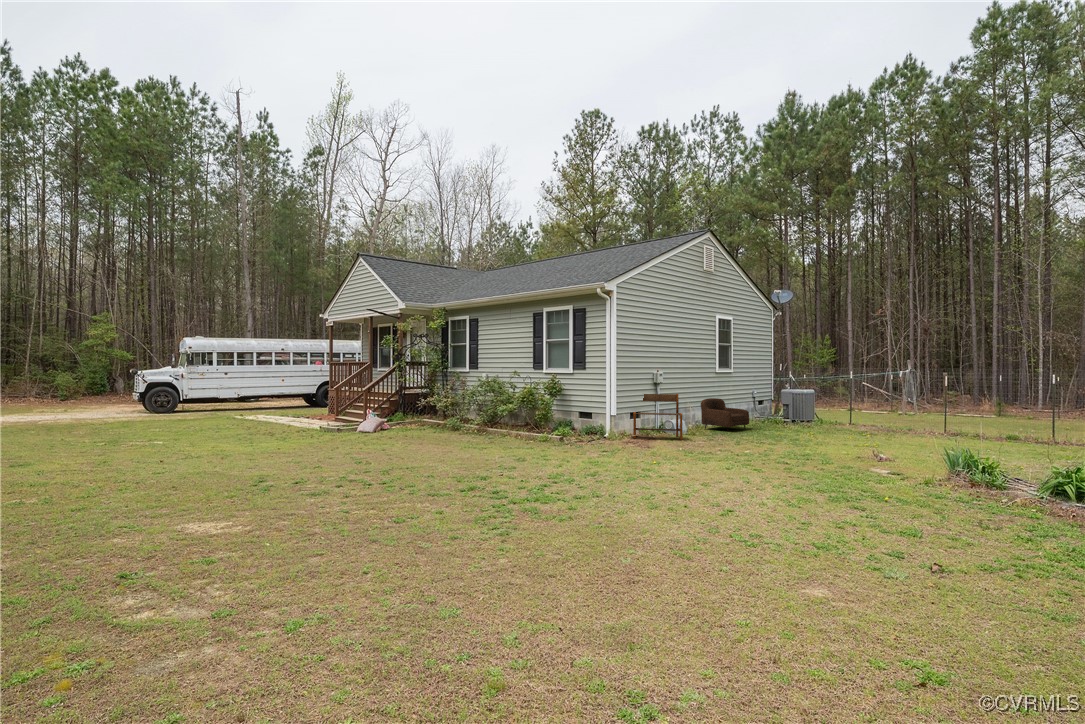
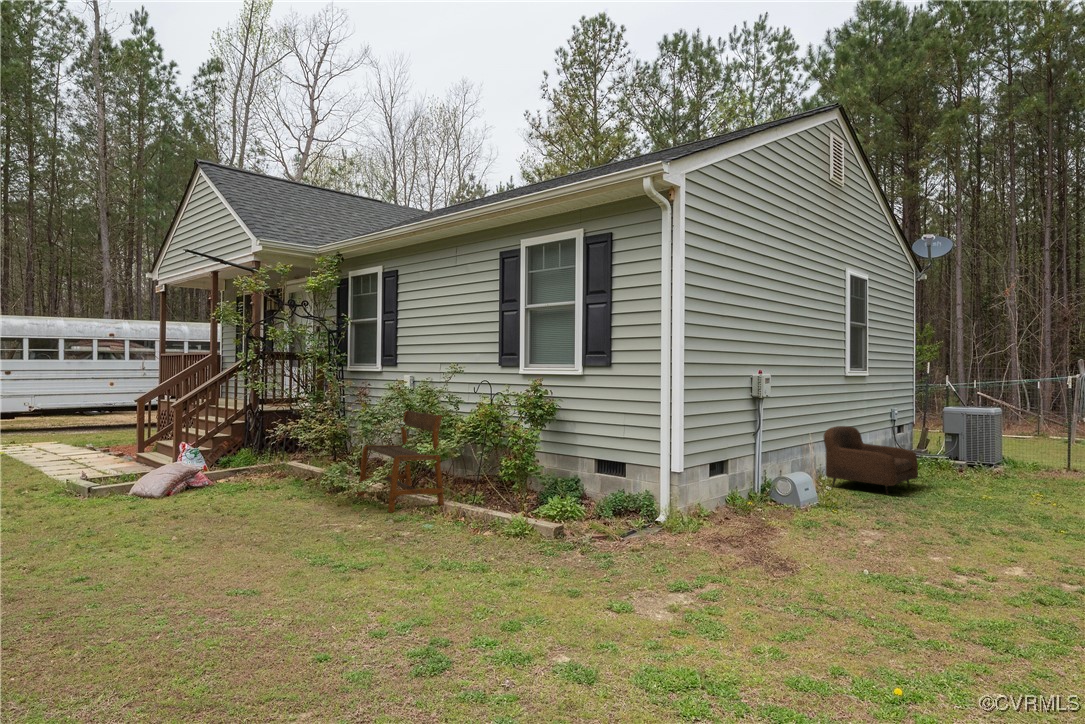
bench: present [633,394,683,440] -> present [358,410,444,513]

